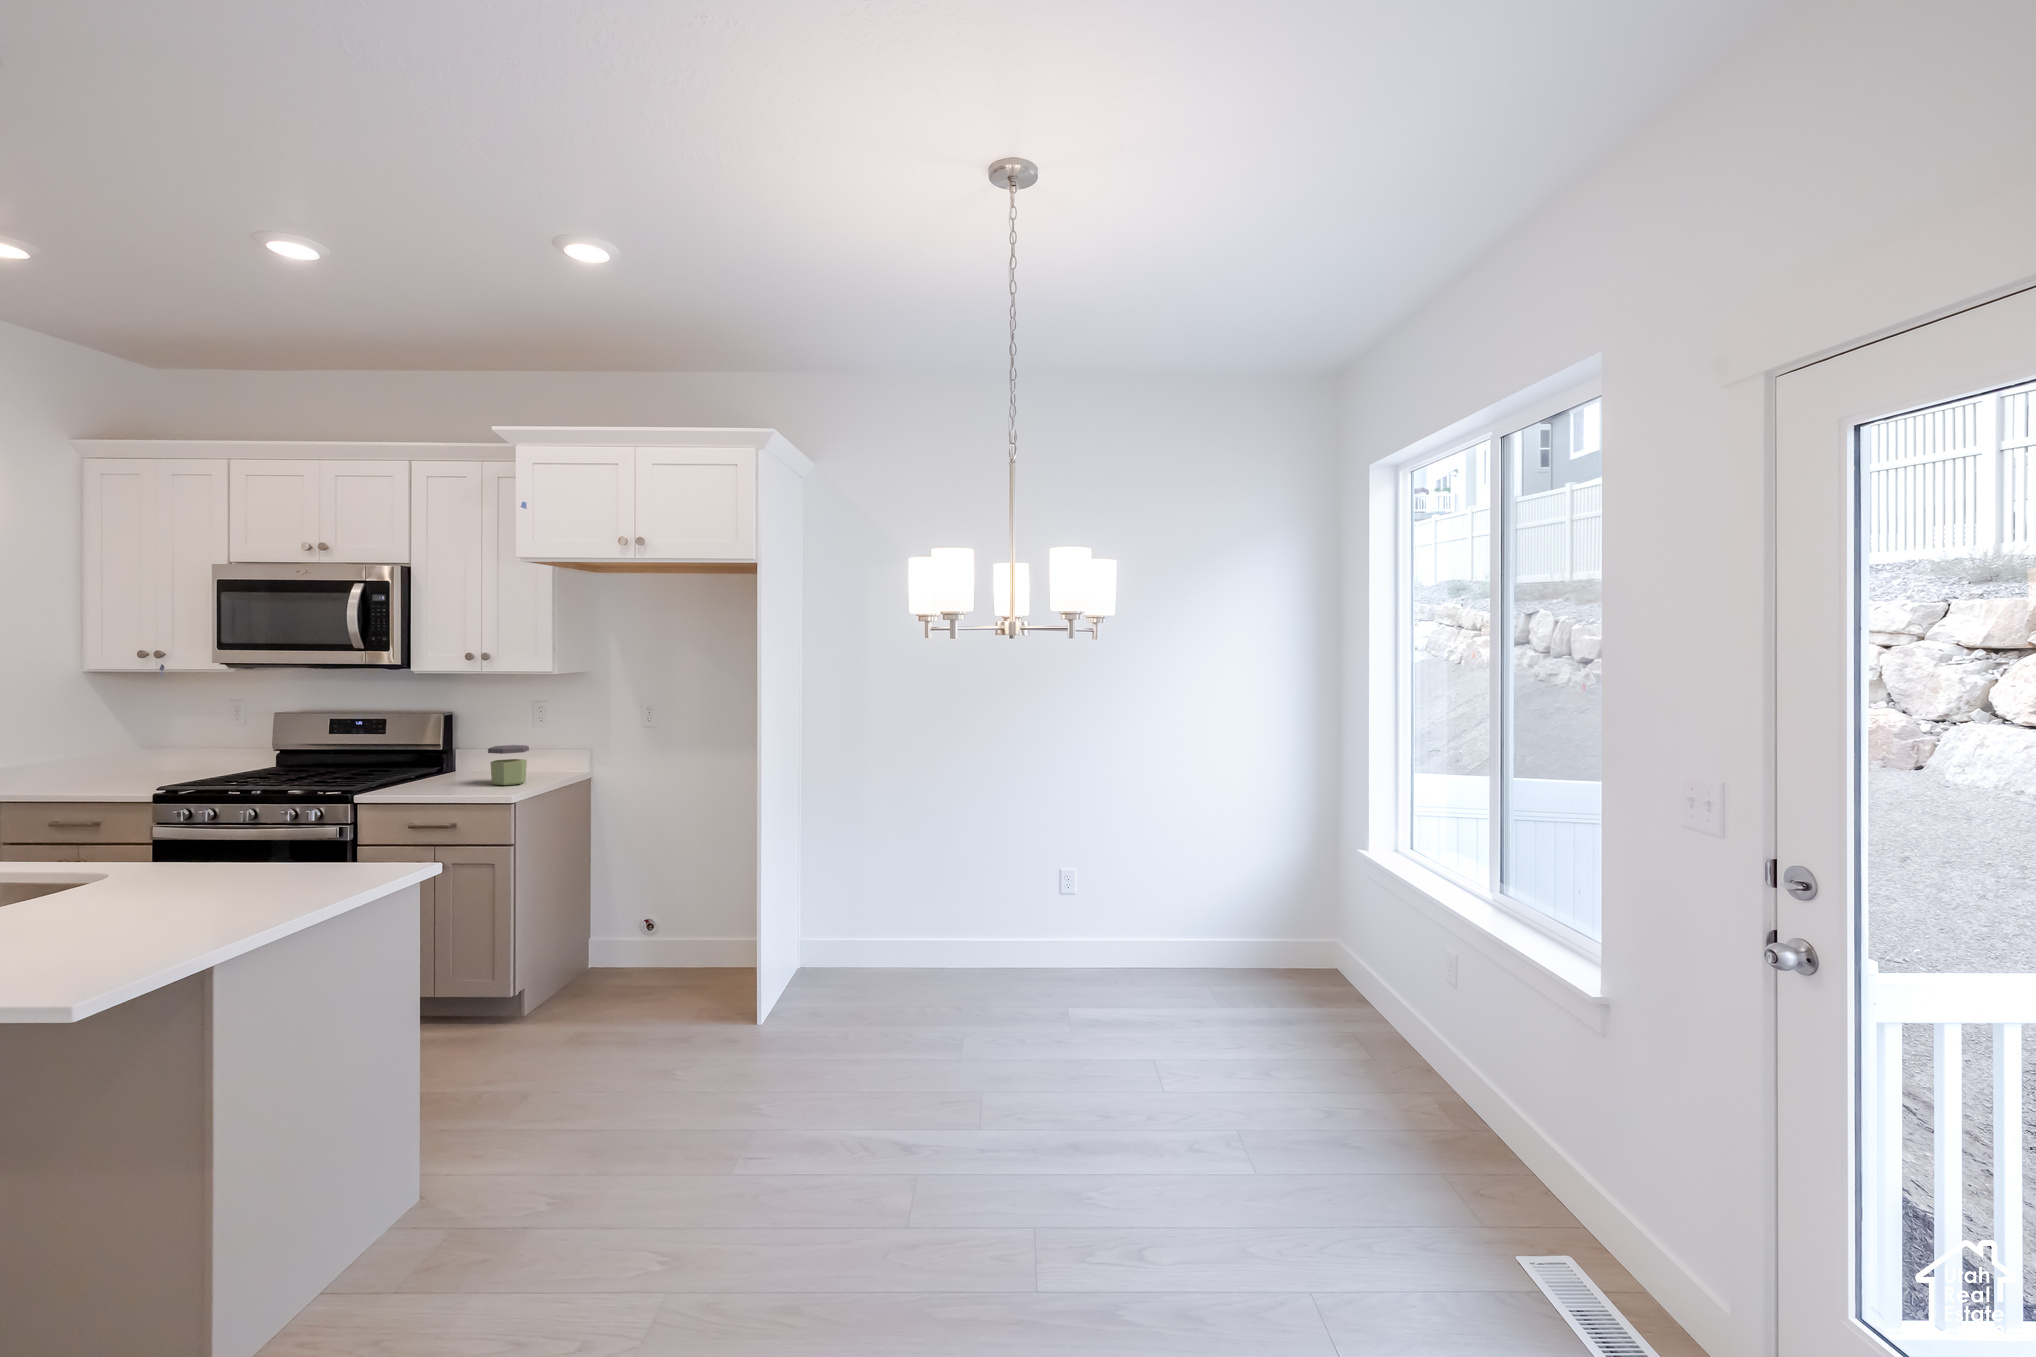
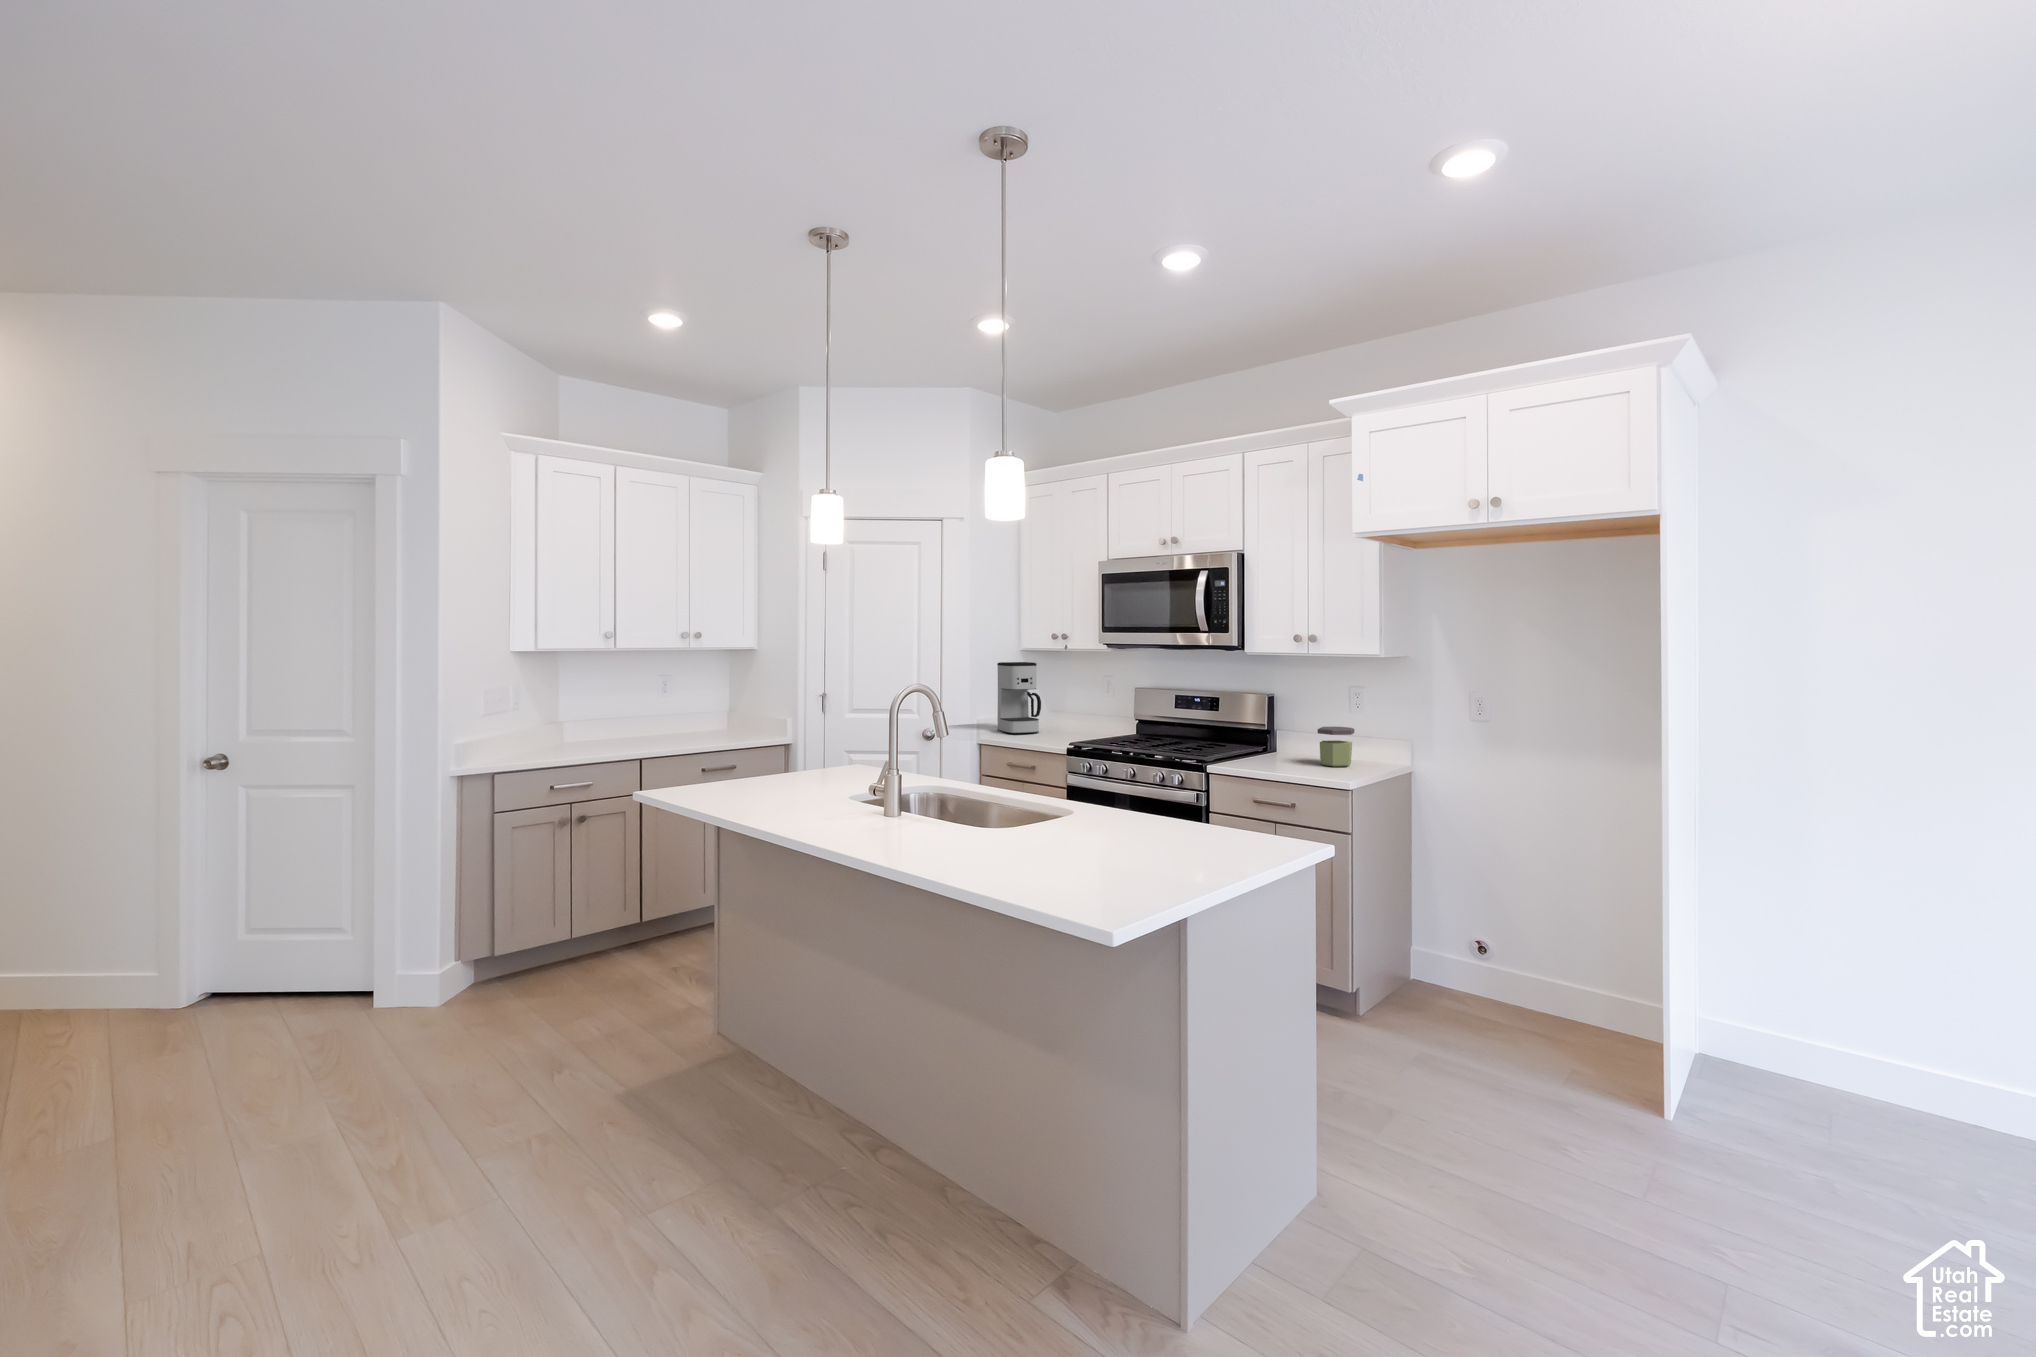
coffee maker: none [42,685,122,779] -> present [997,662,1041,734]

